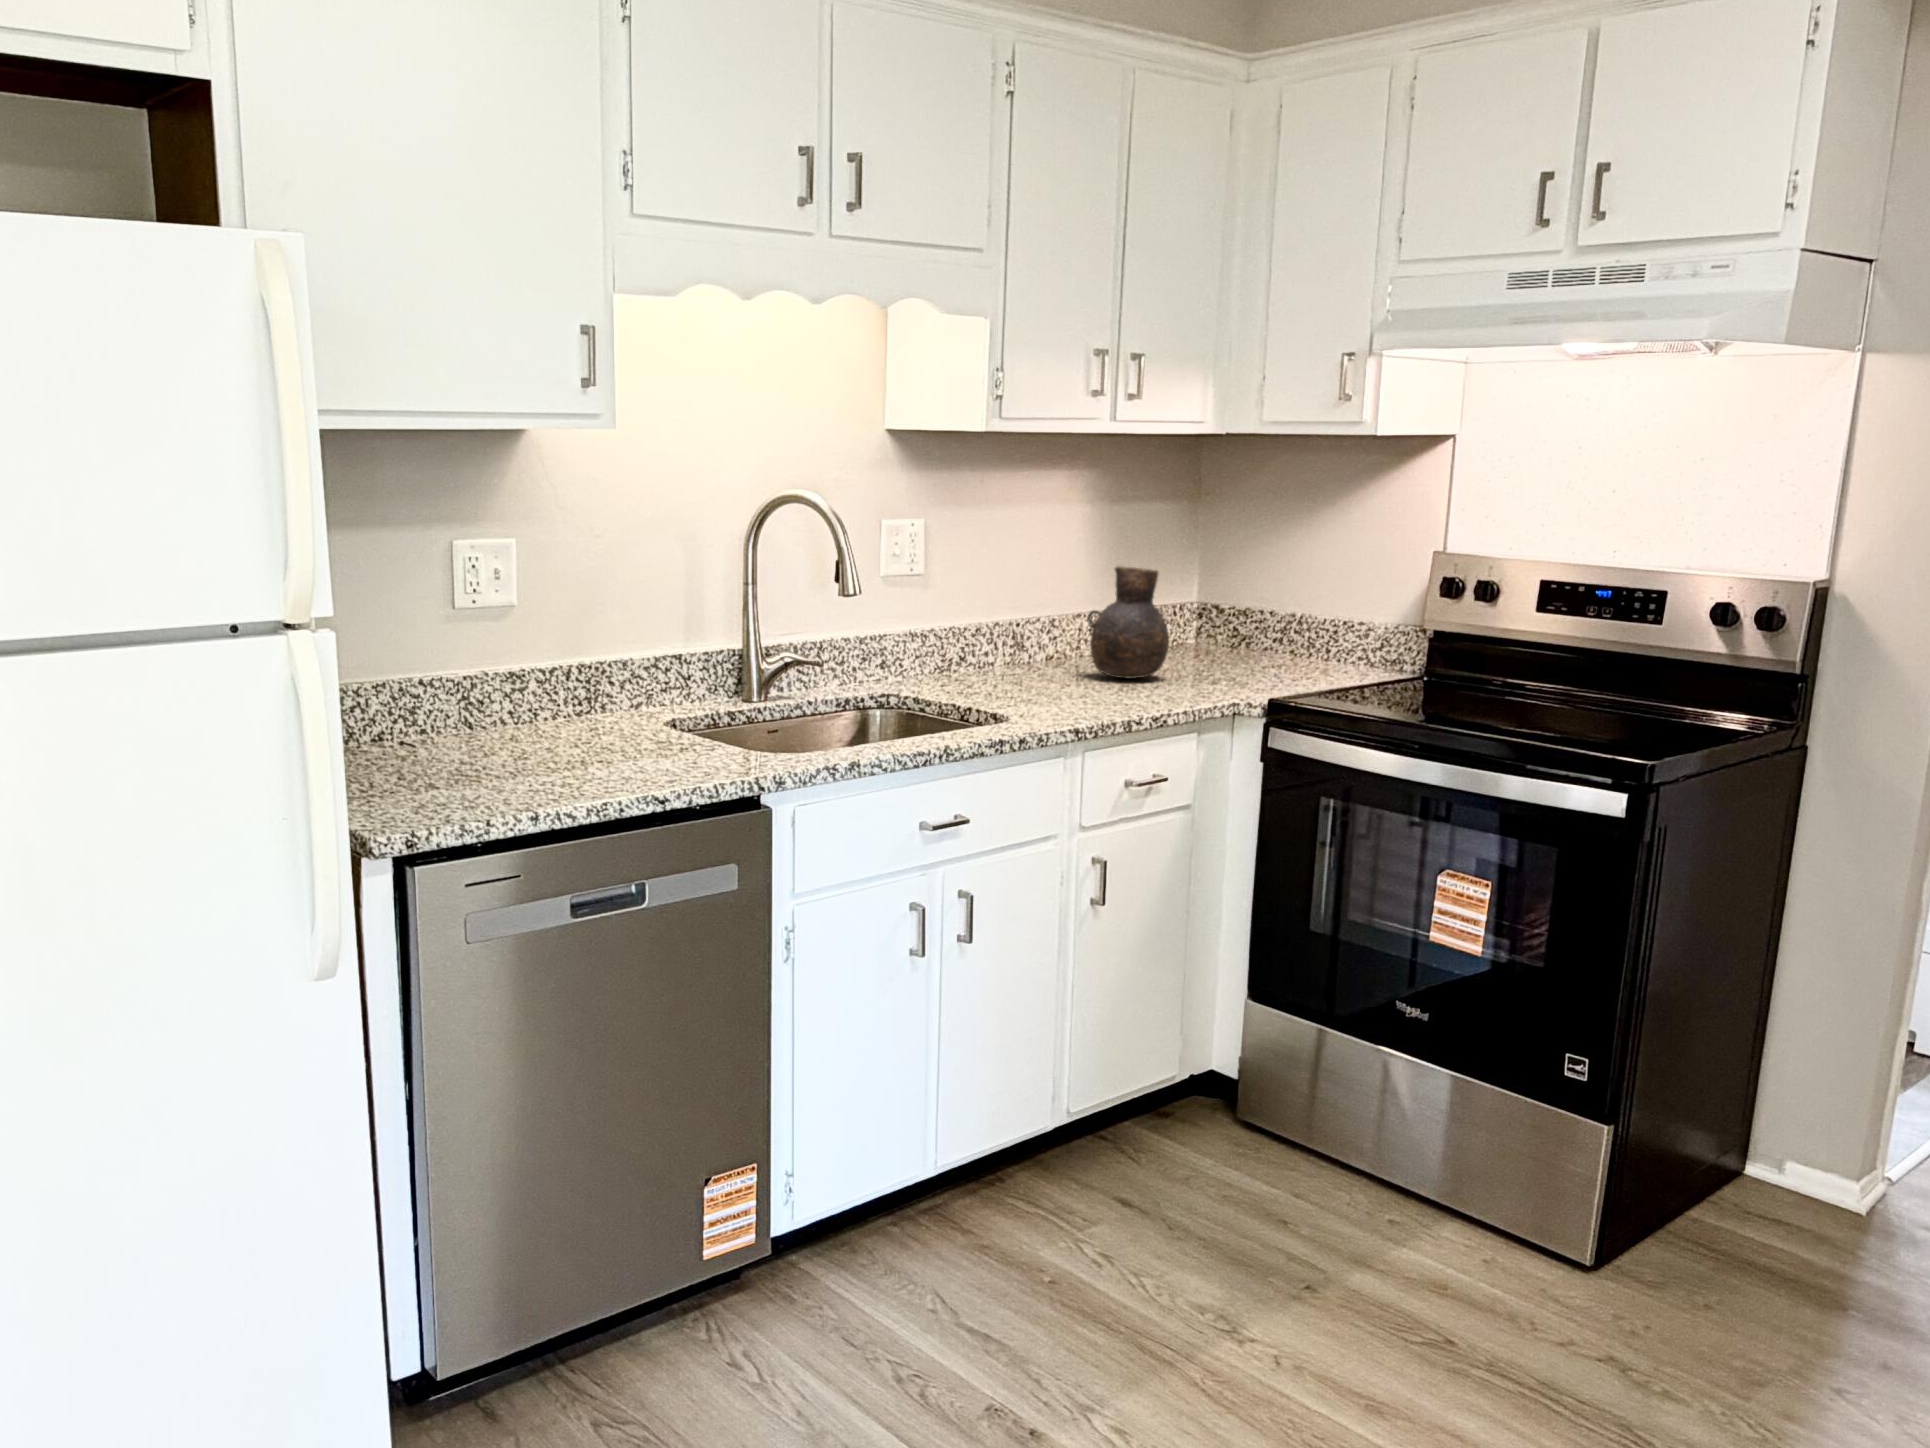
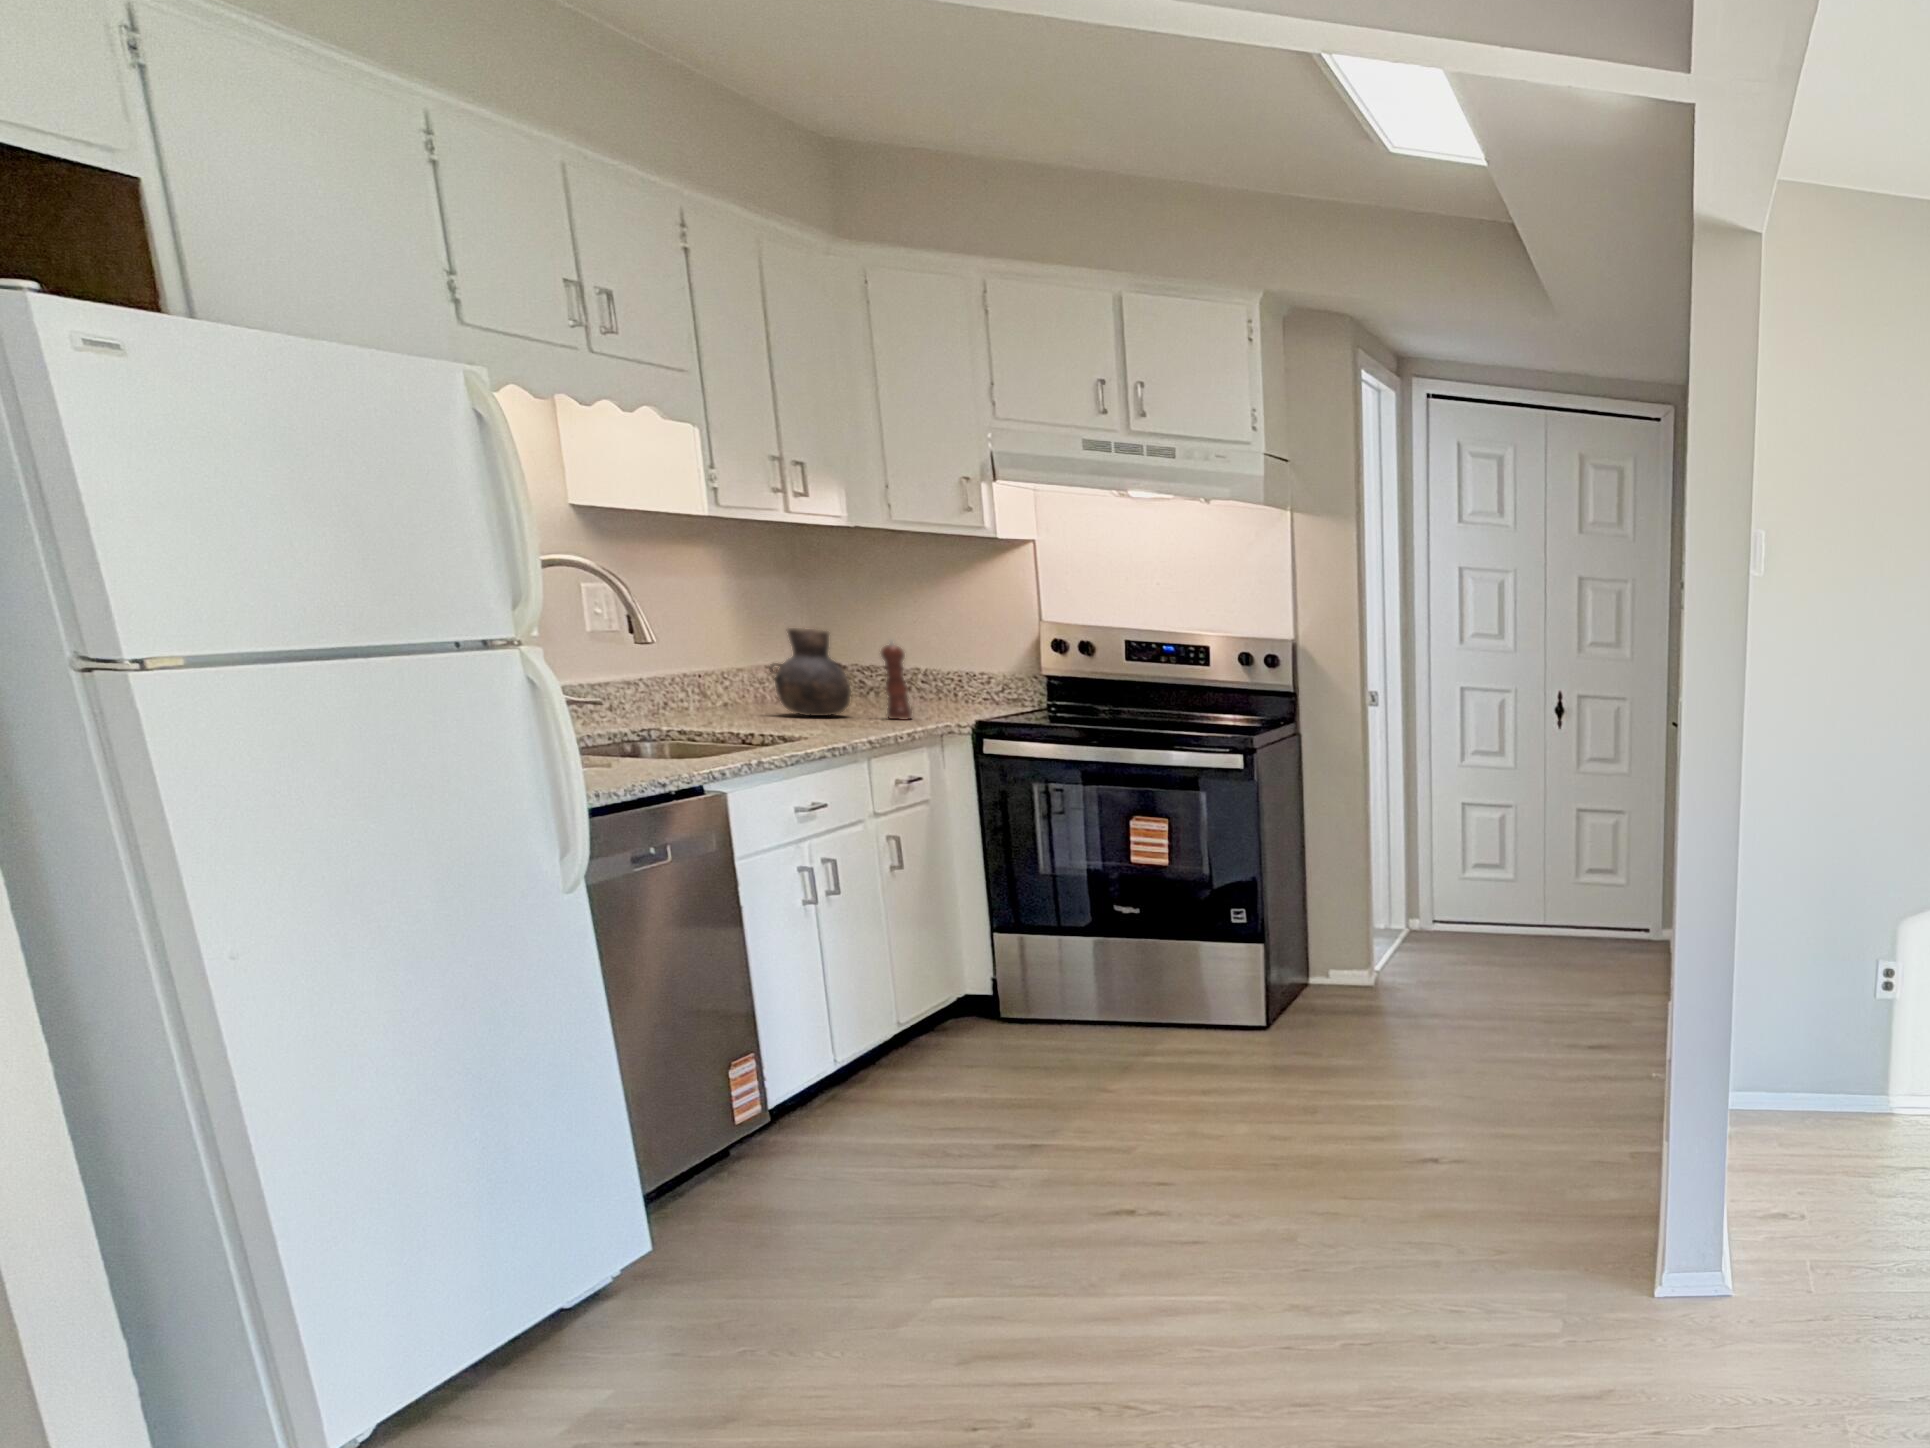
pepper mill: none [1195,581,1229,689] -> present [881,641,912,719]

